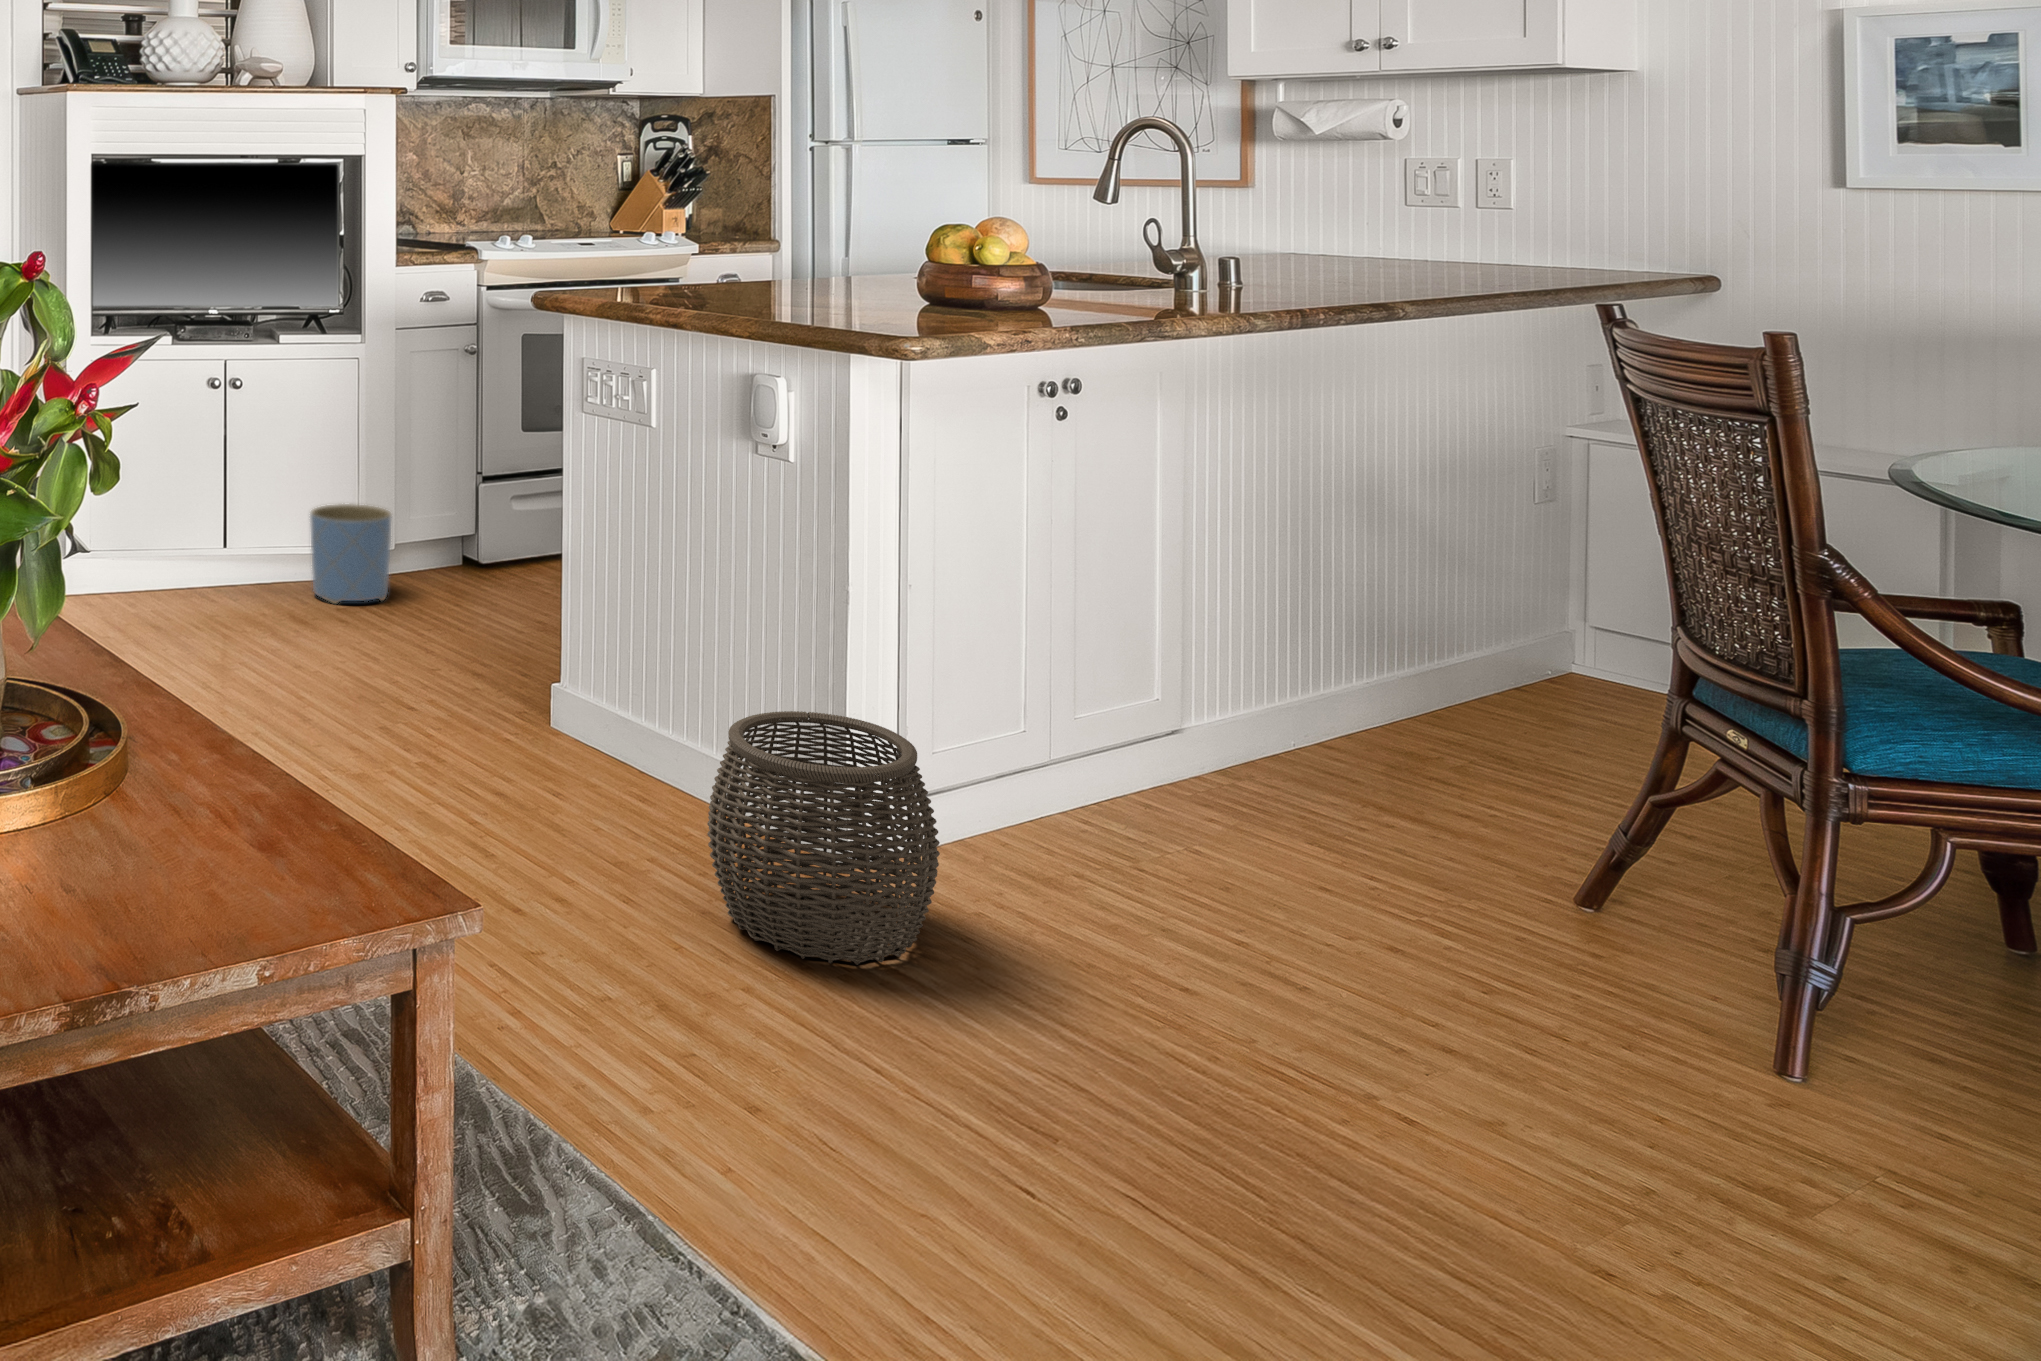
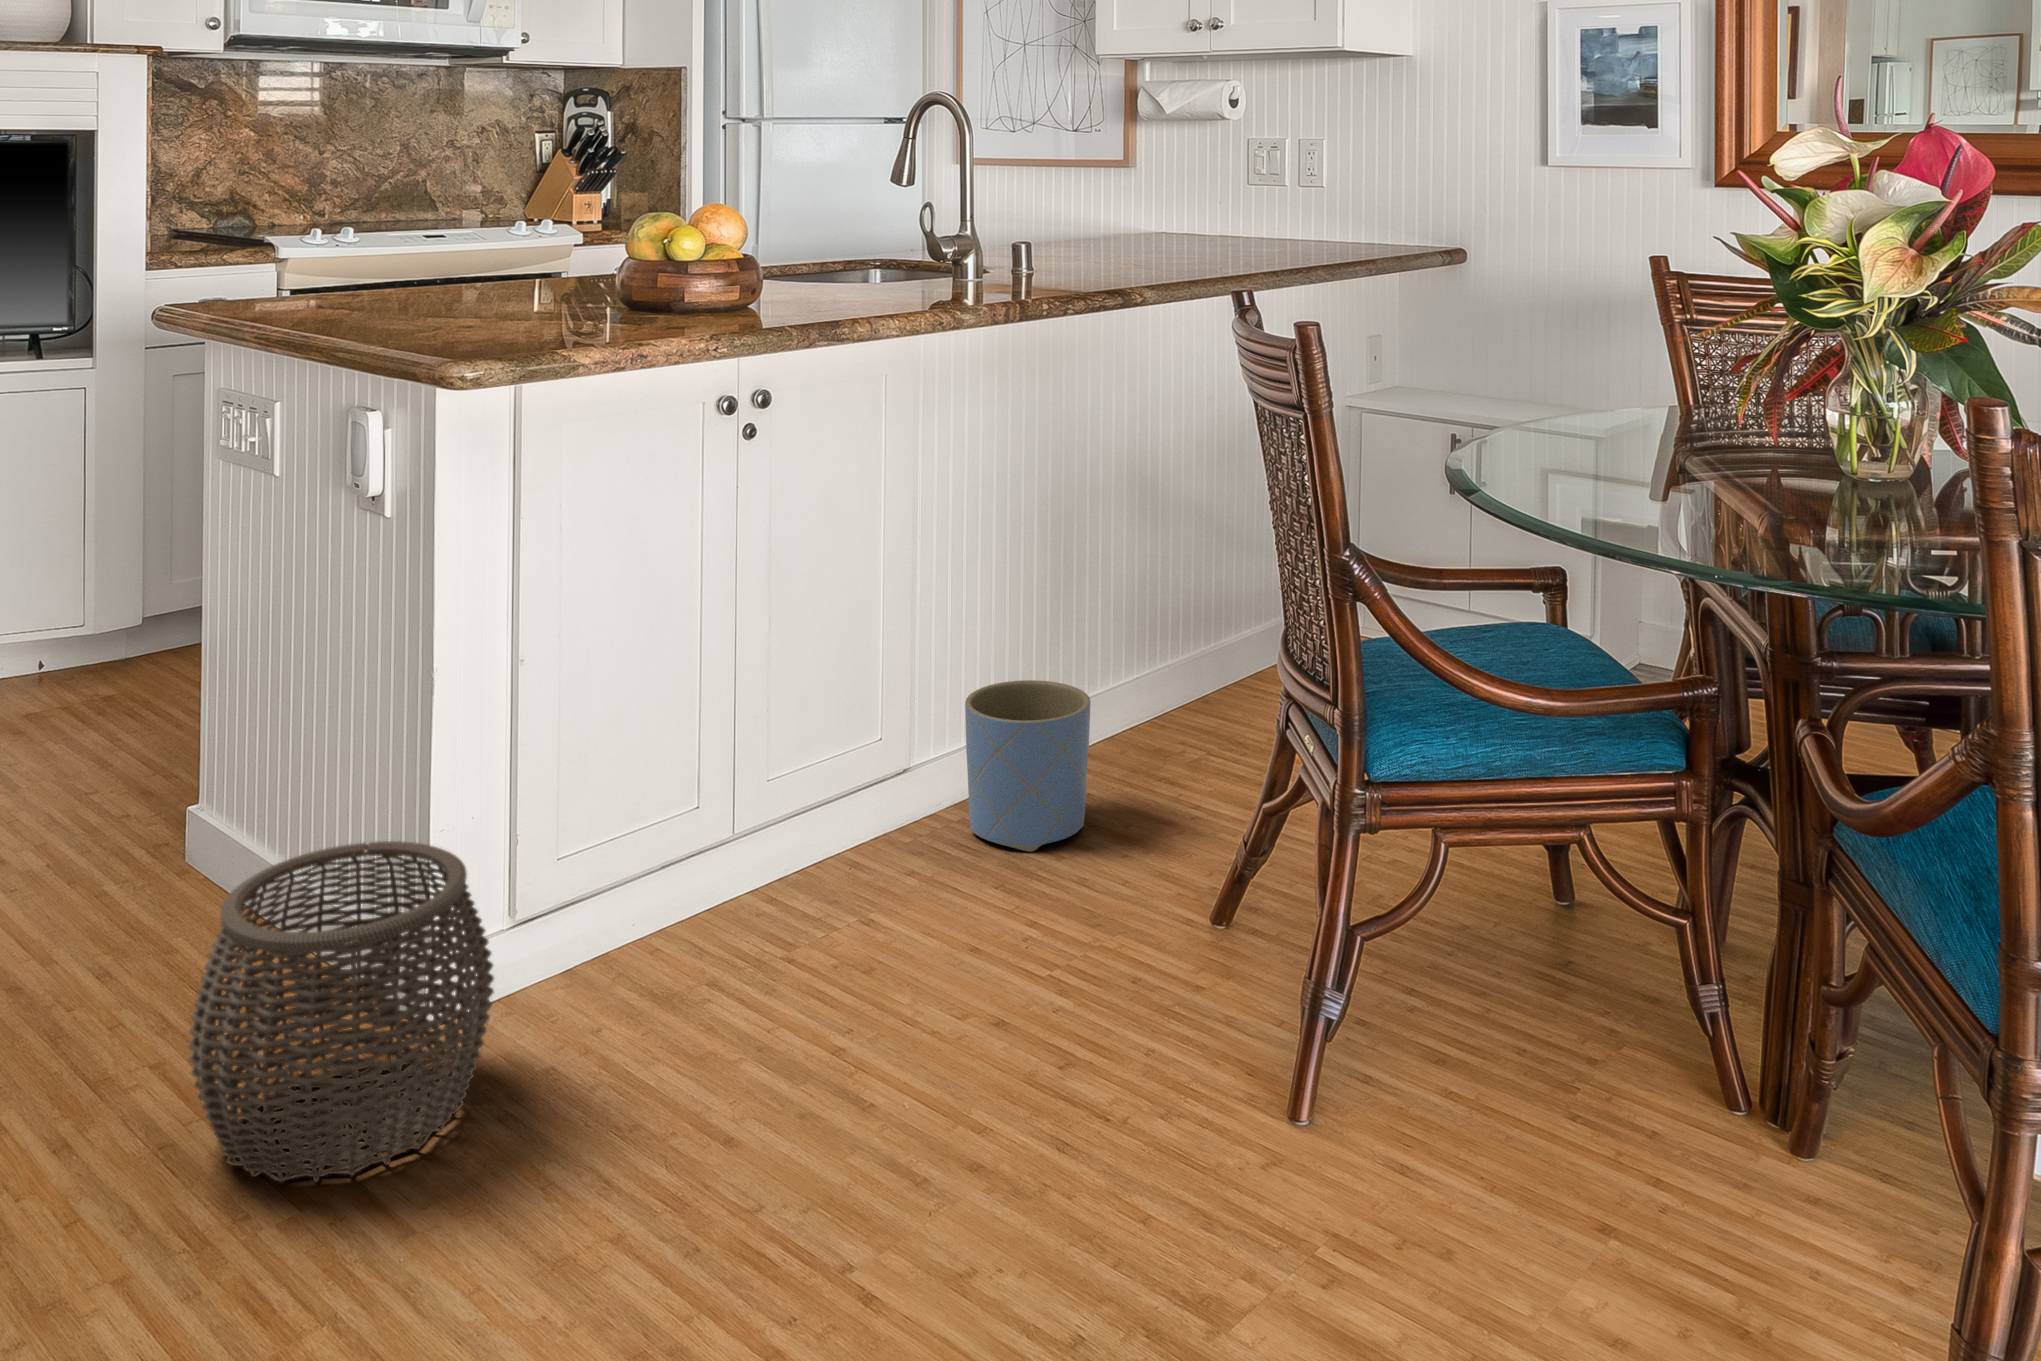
planter: present [310,504,392,604] -> present [965,680,1091,852]

